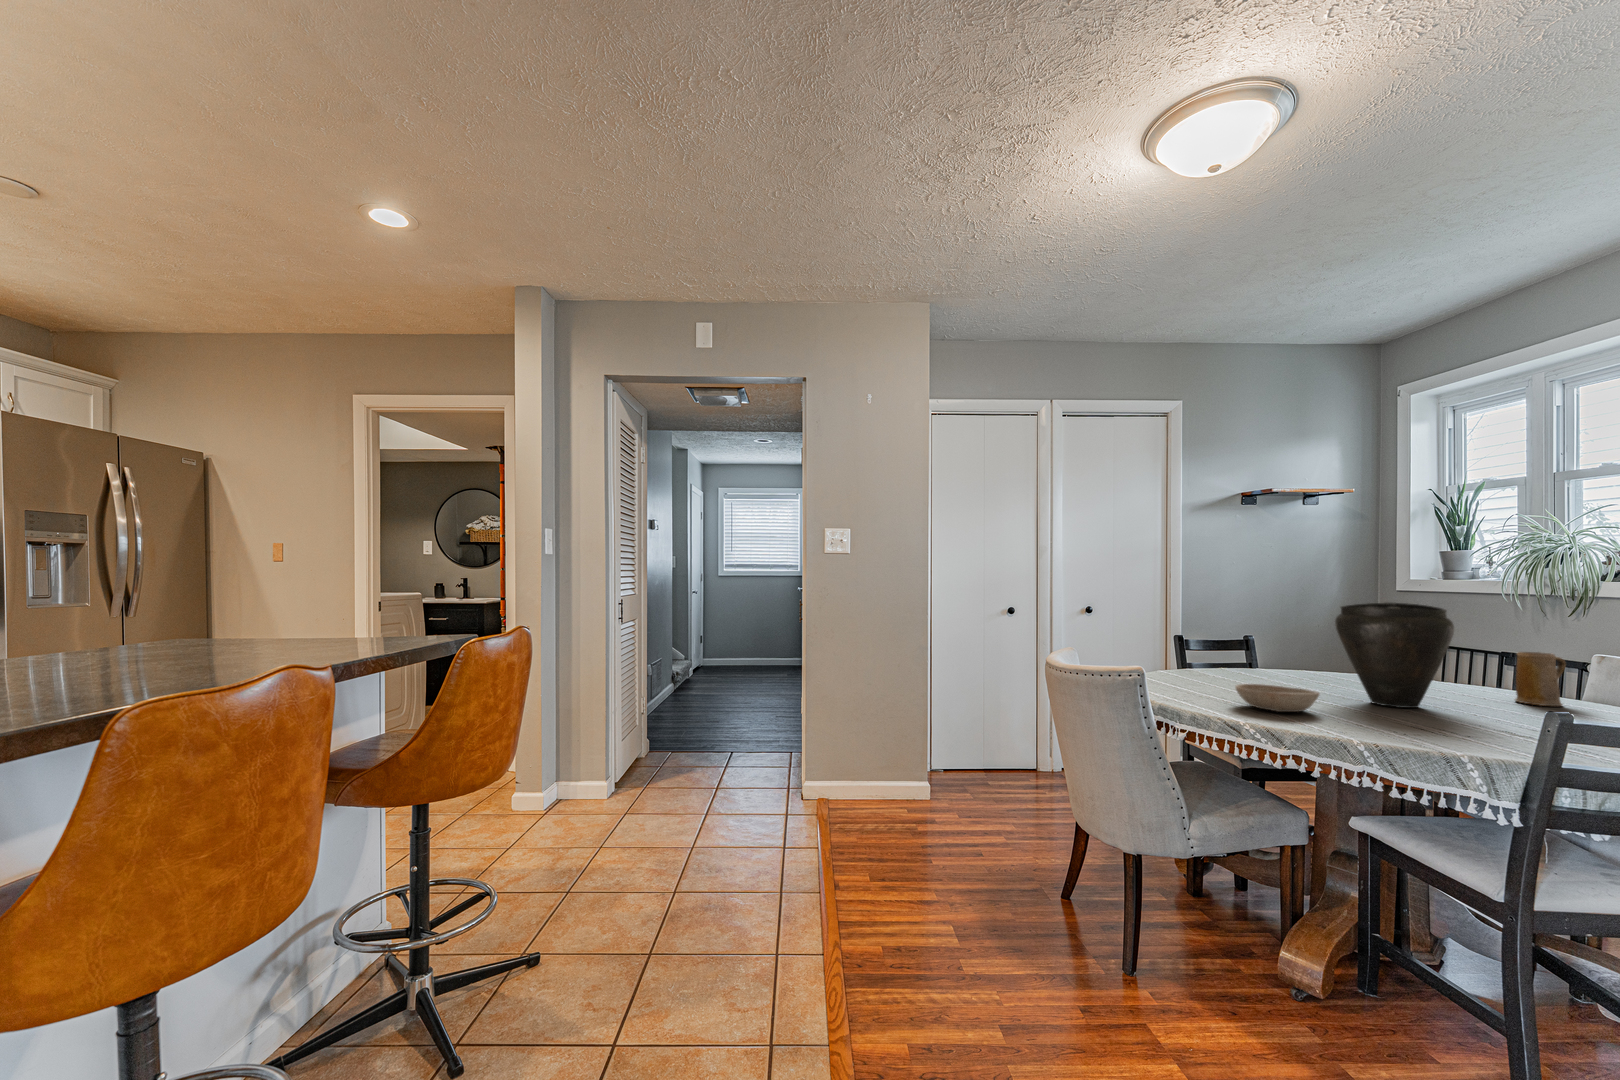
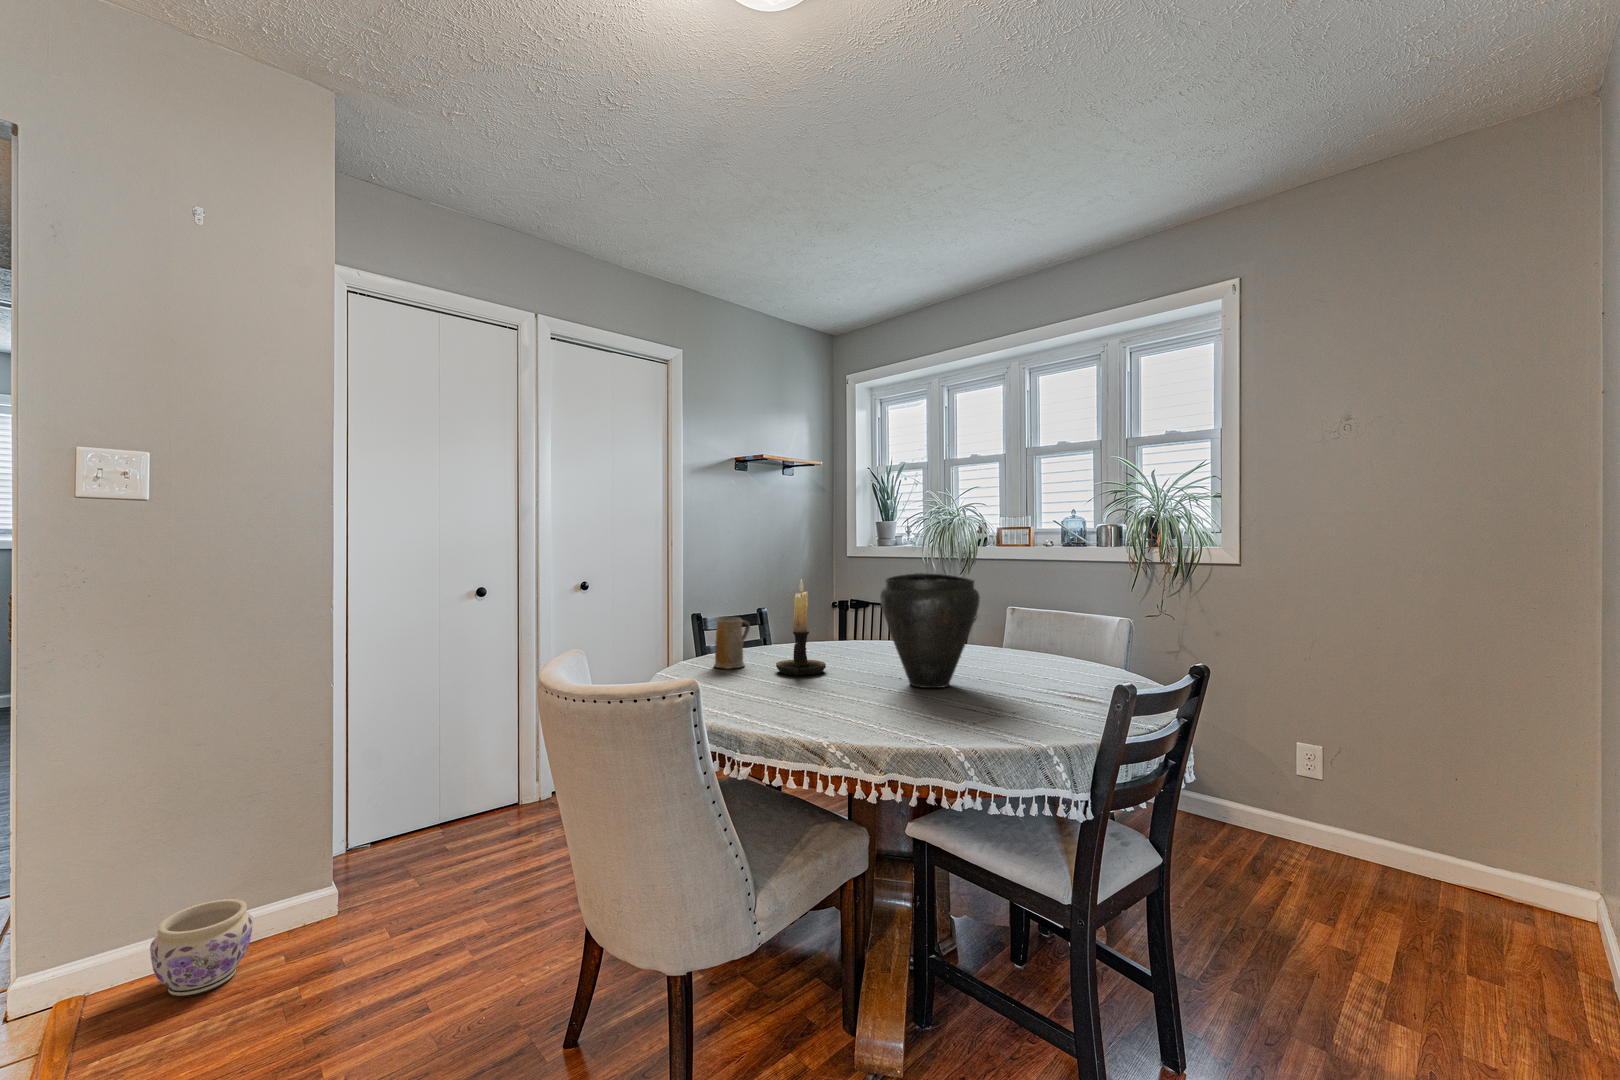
candle holder: none [1240,604,1290,686] -> present [776,579,826,676]
mug: present [1515,652,1566,706] -> present [714,617,750,669]
bowl: present [1236,684,1319,712] -> none [804,682,891,718]
planter: none [851,767,893,813] -> present [150,899,253,998]

